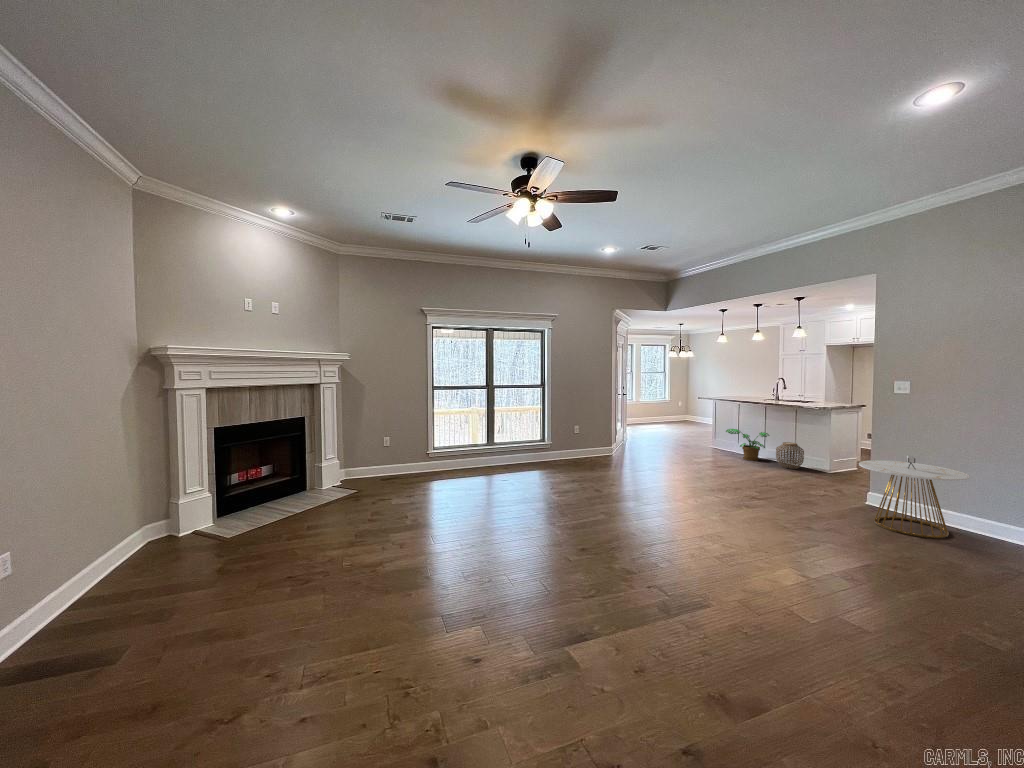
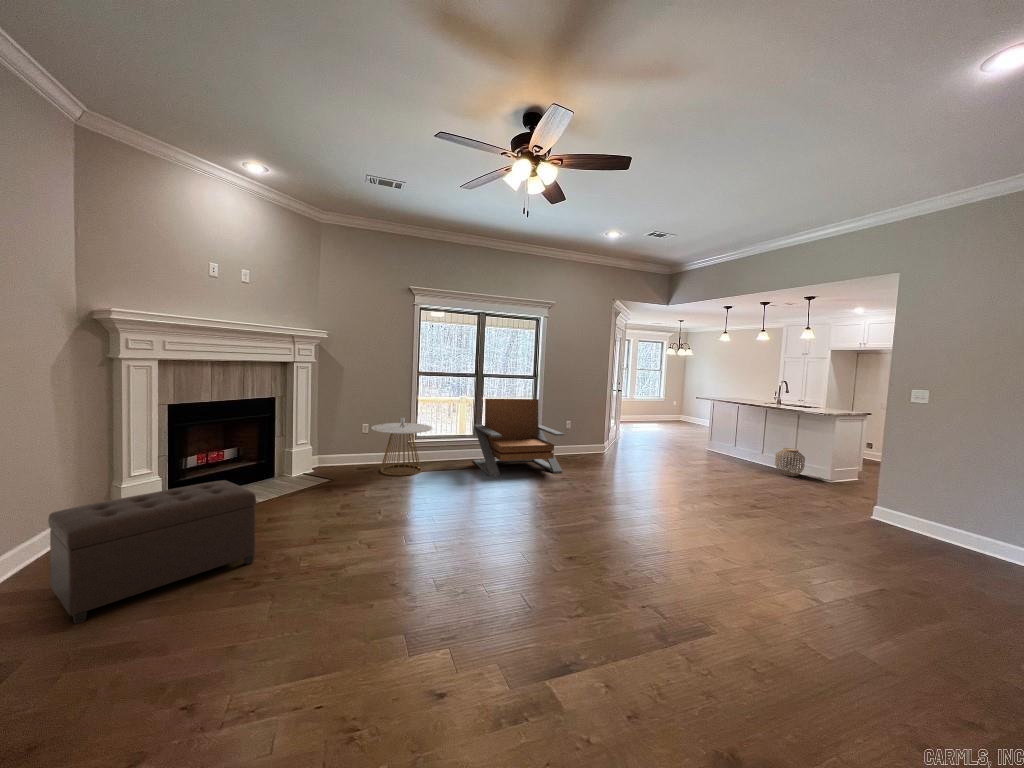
lounge chair: none [487,407,573,482] -> present [473,399,564,477]
potted plant: present [726,429,769,461] -> none [723,431,769,466]
side table: present [859,455,969,538] -> present [371,418,432,476]
ottoman: none [132,493,303,618] -> present [48,480,256,624]

